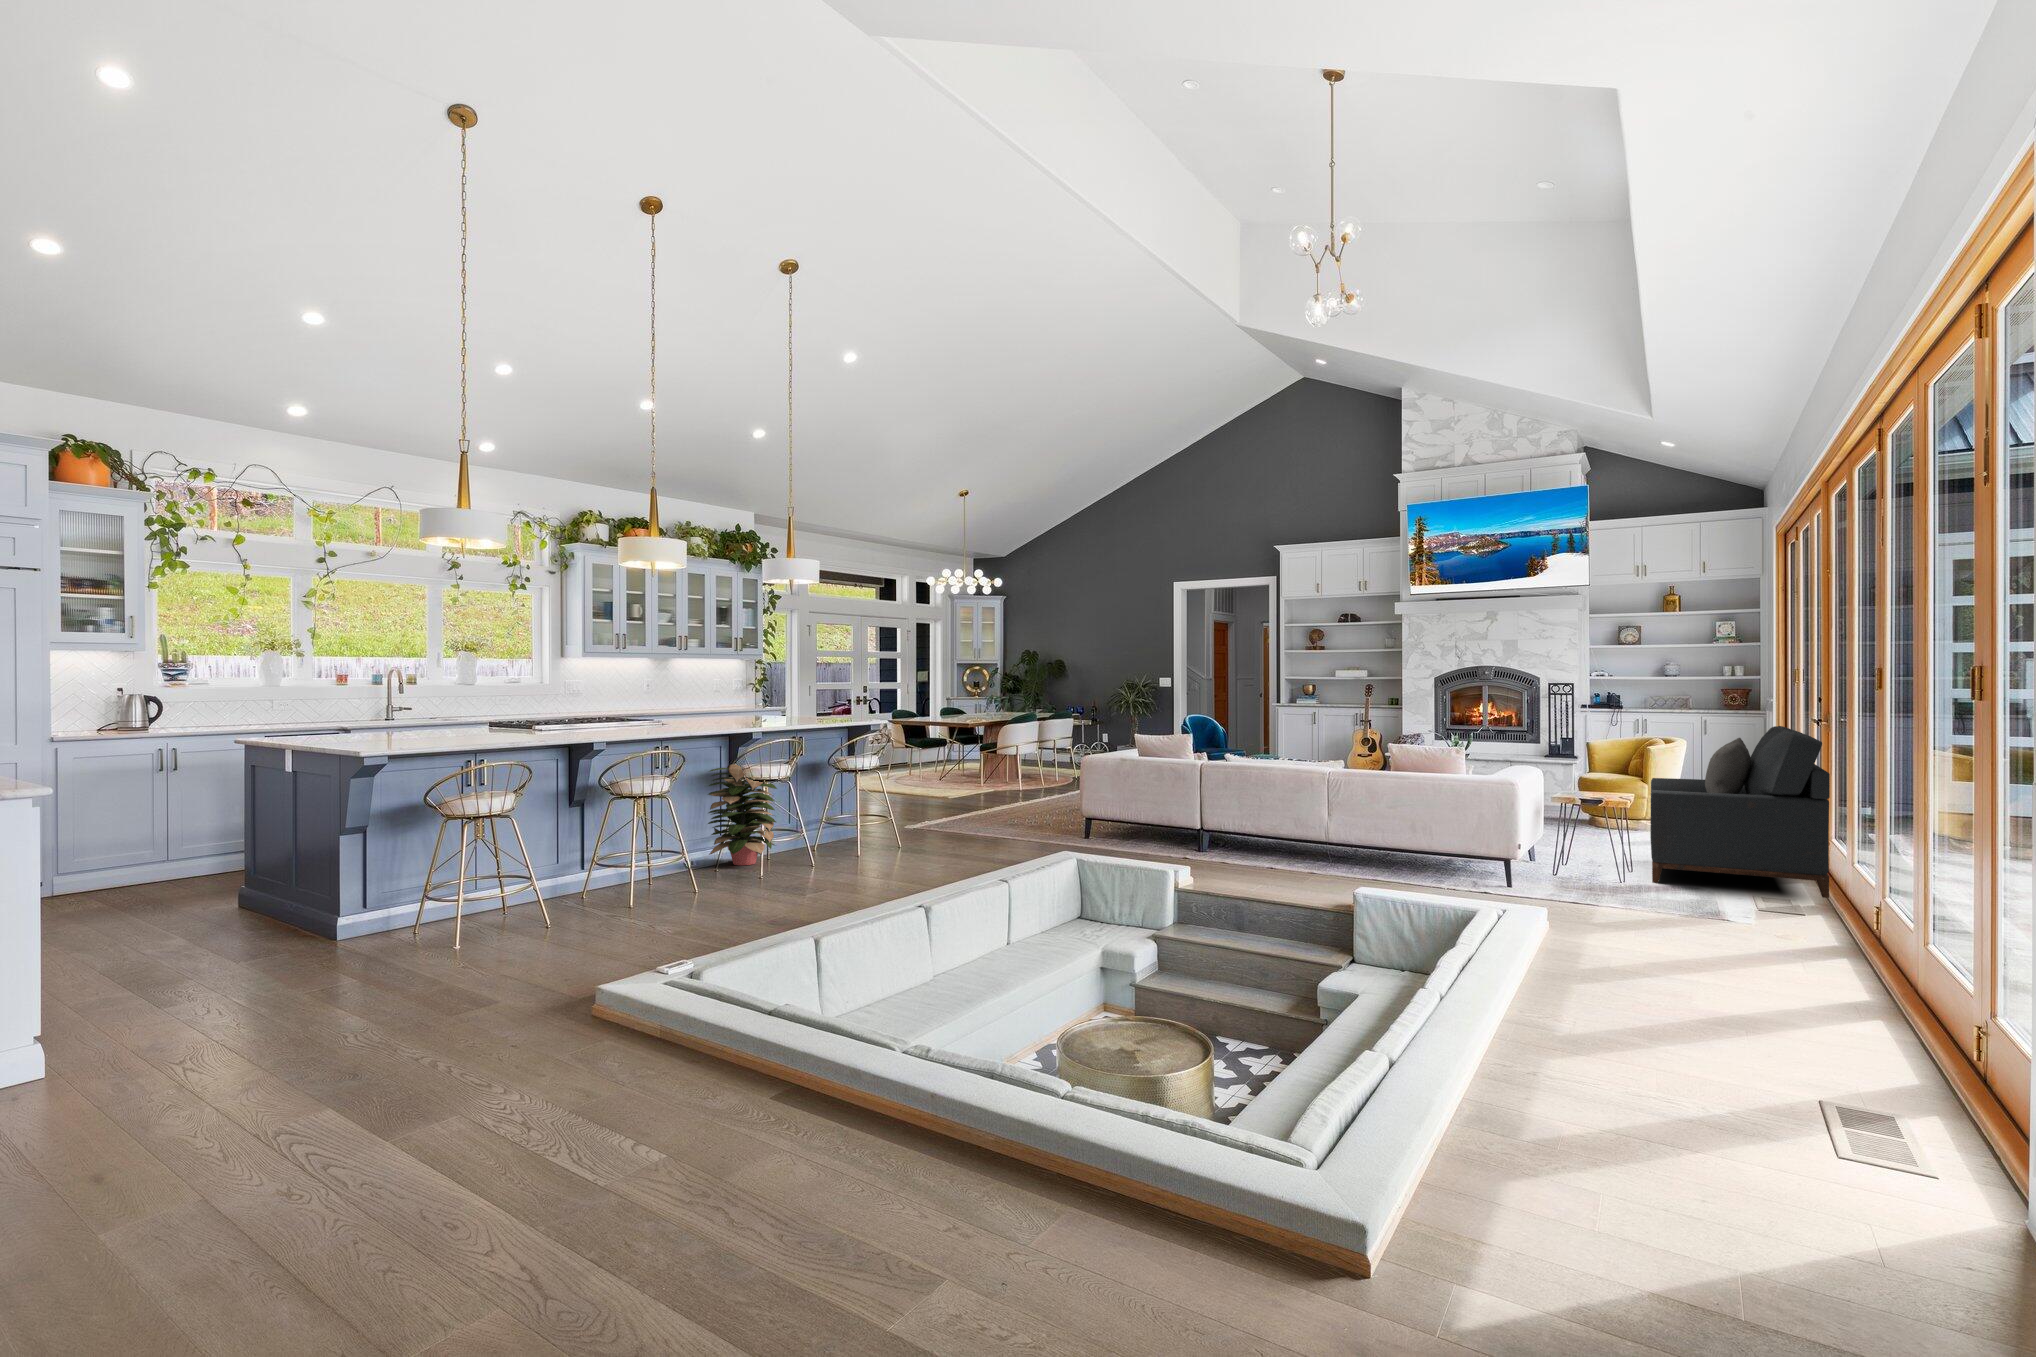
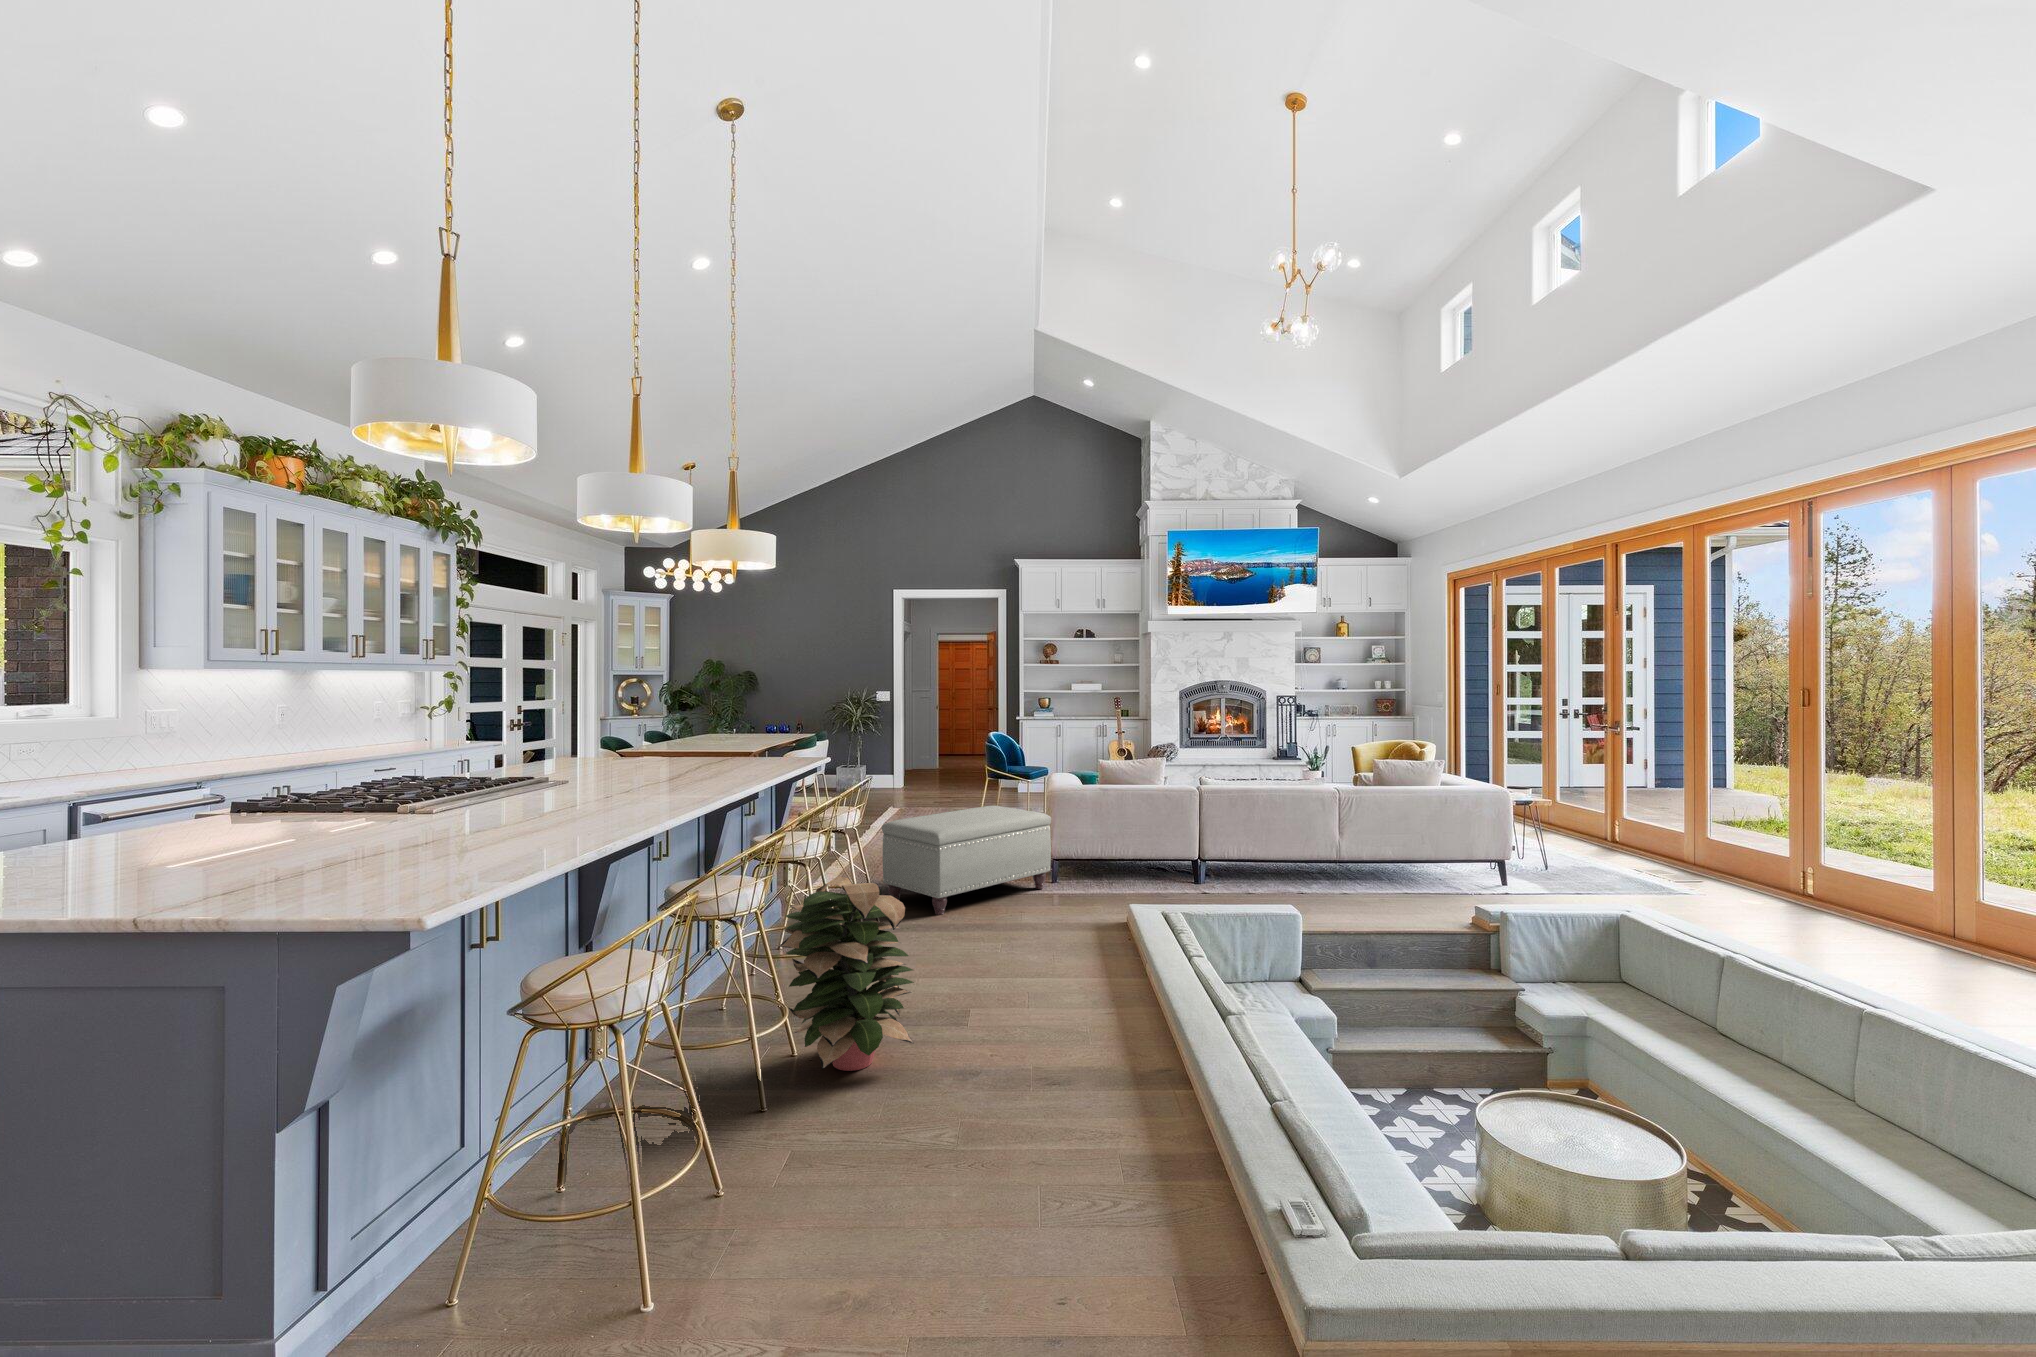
armchair: present [1650,726,1830,898] -> none [1551,735,1758,878]
ottoman: none [940,762,1064,830] -> present [882,806,1051,915]

